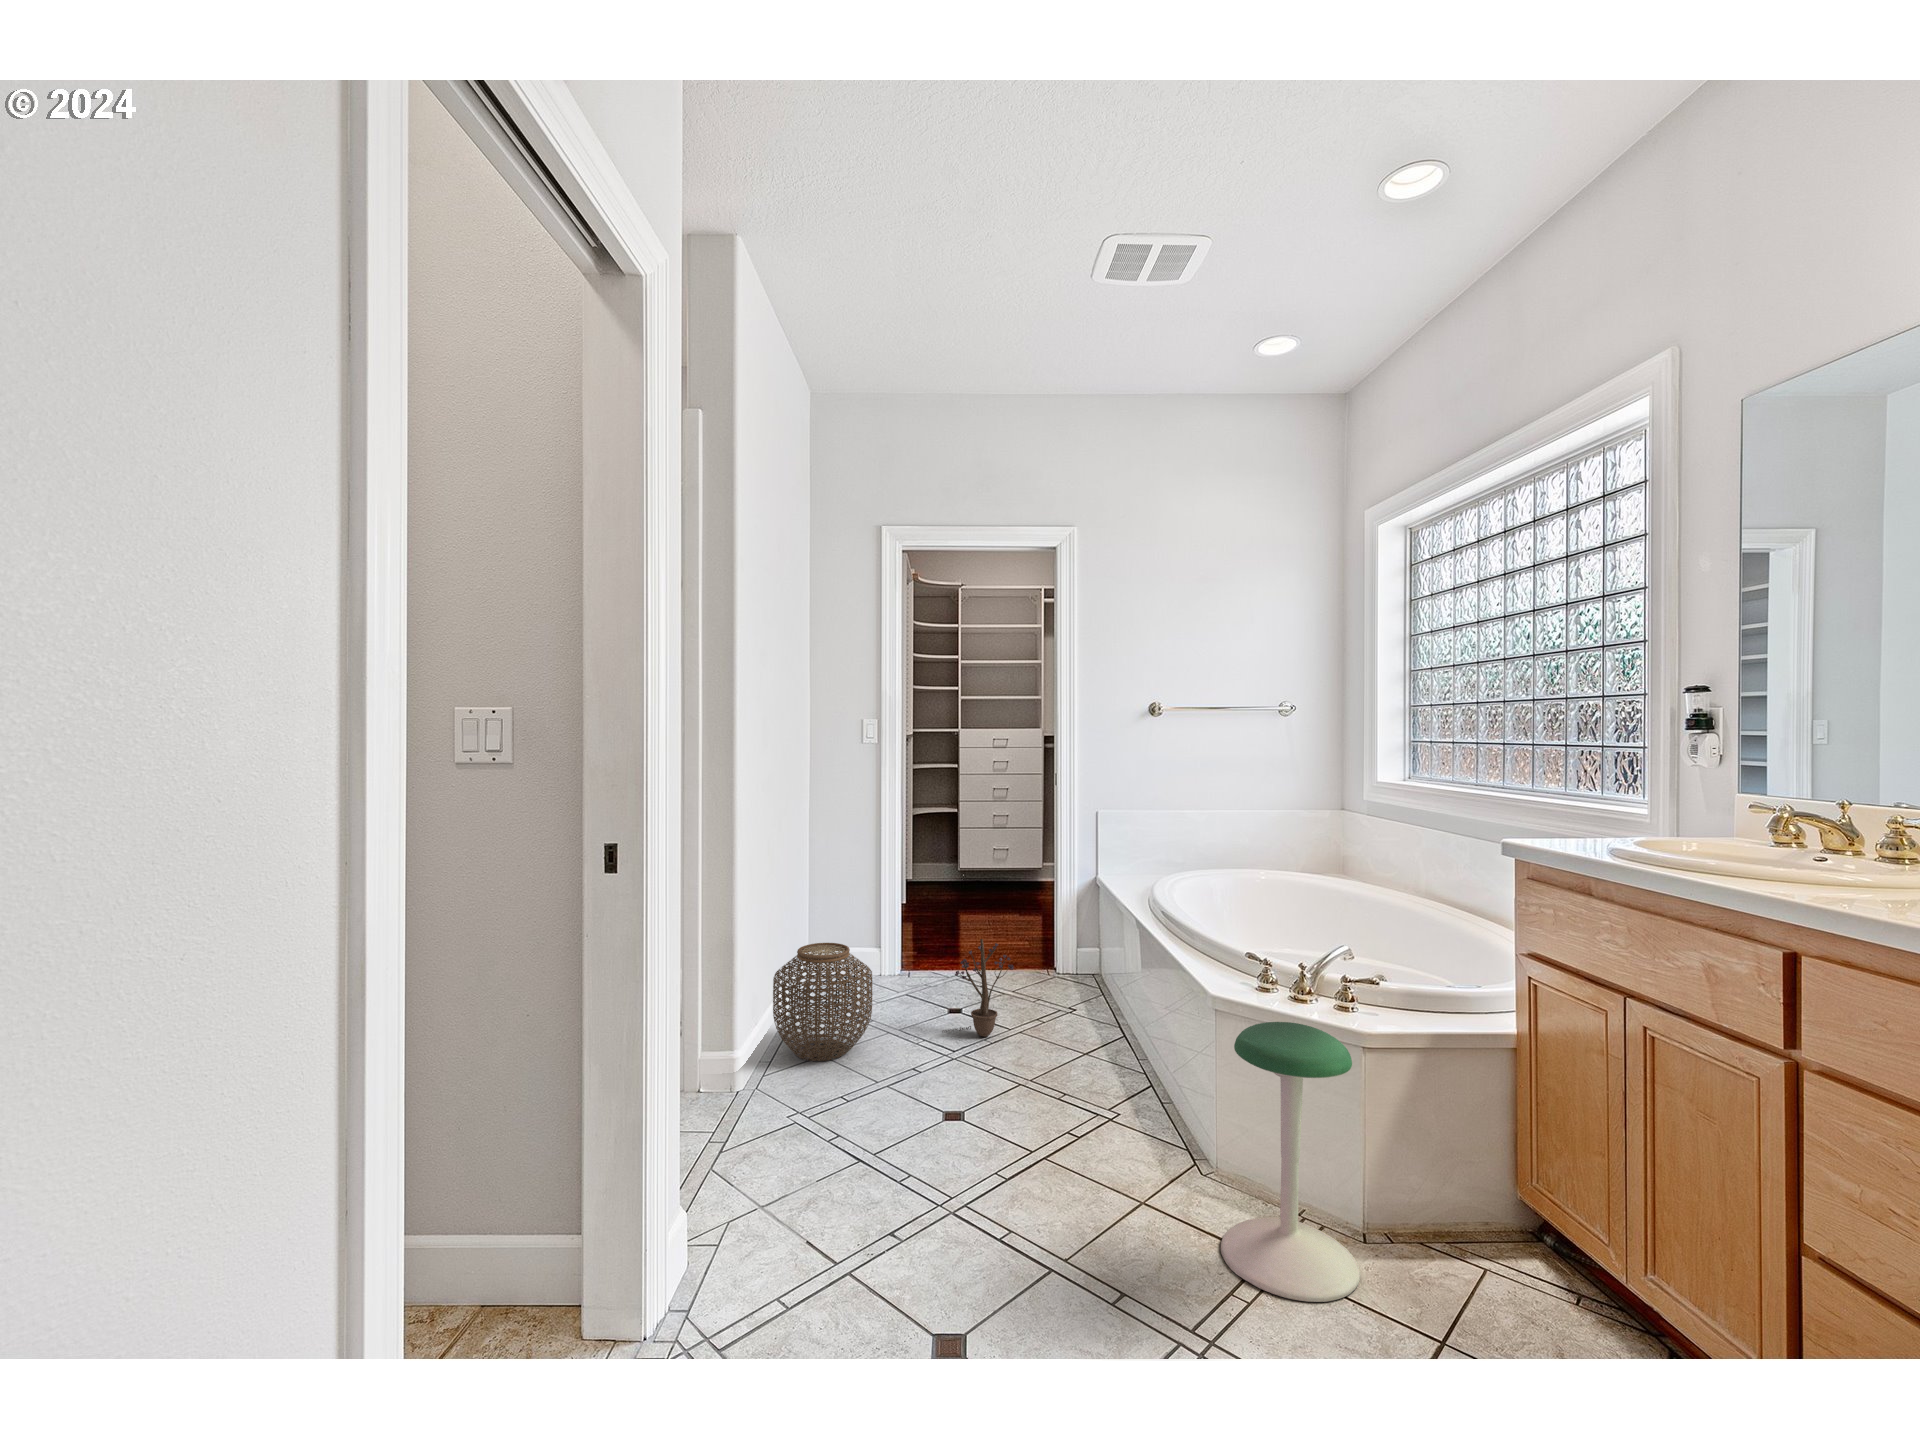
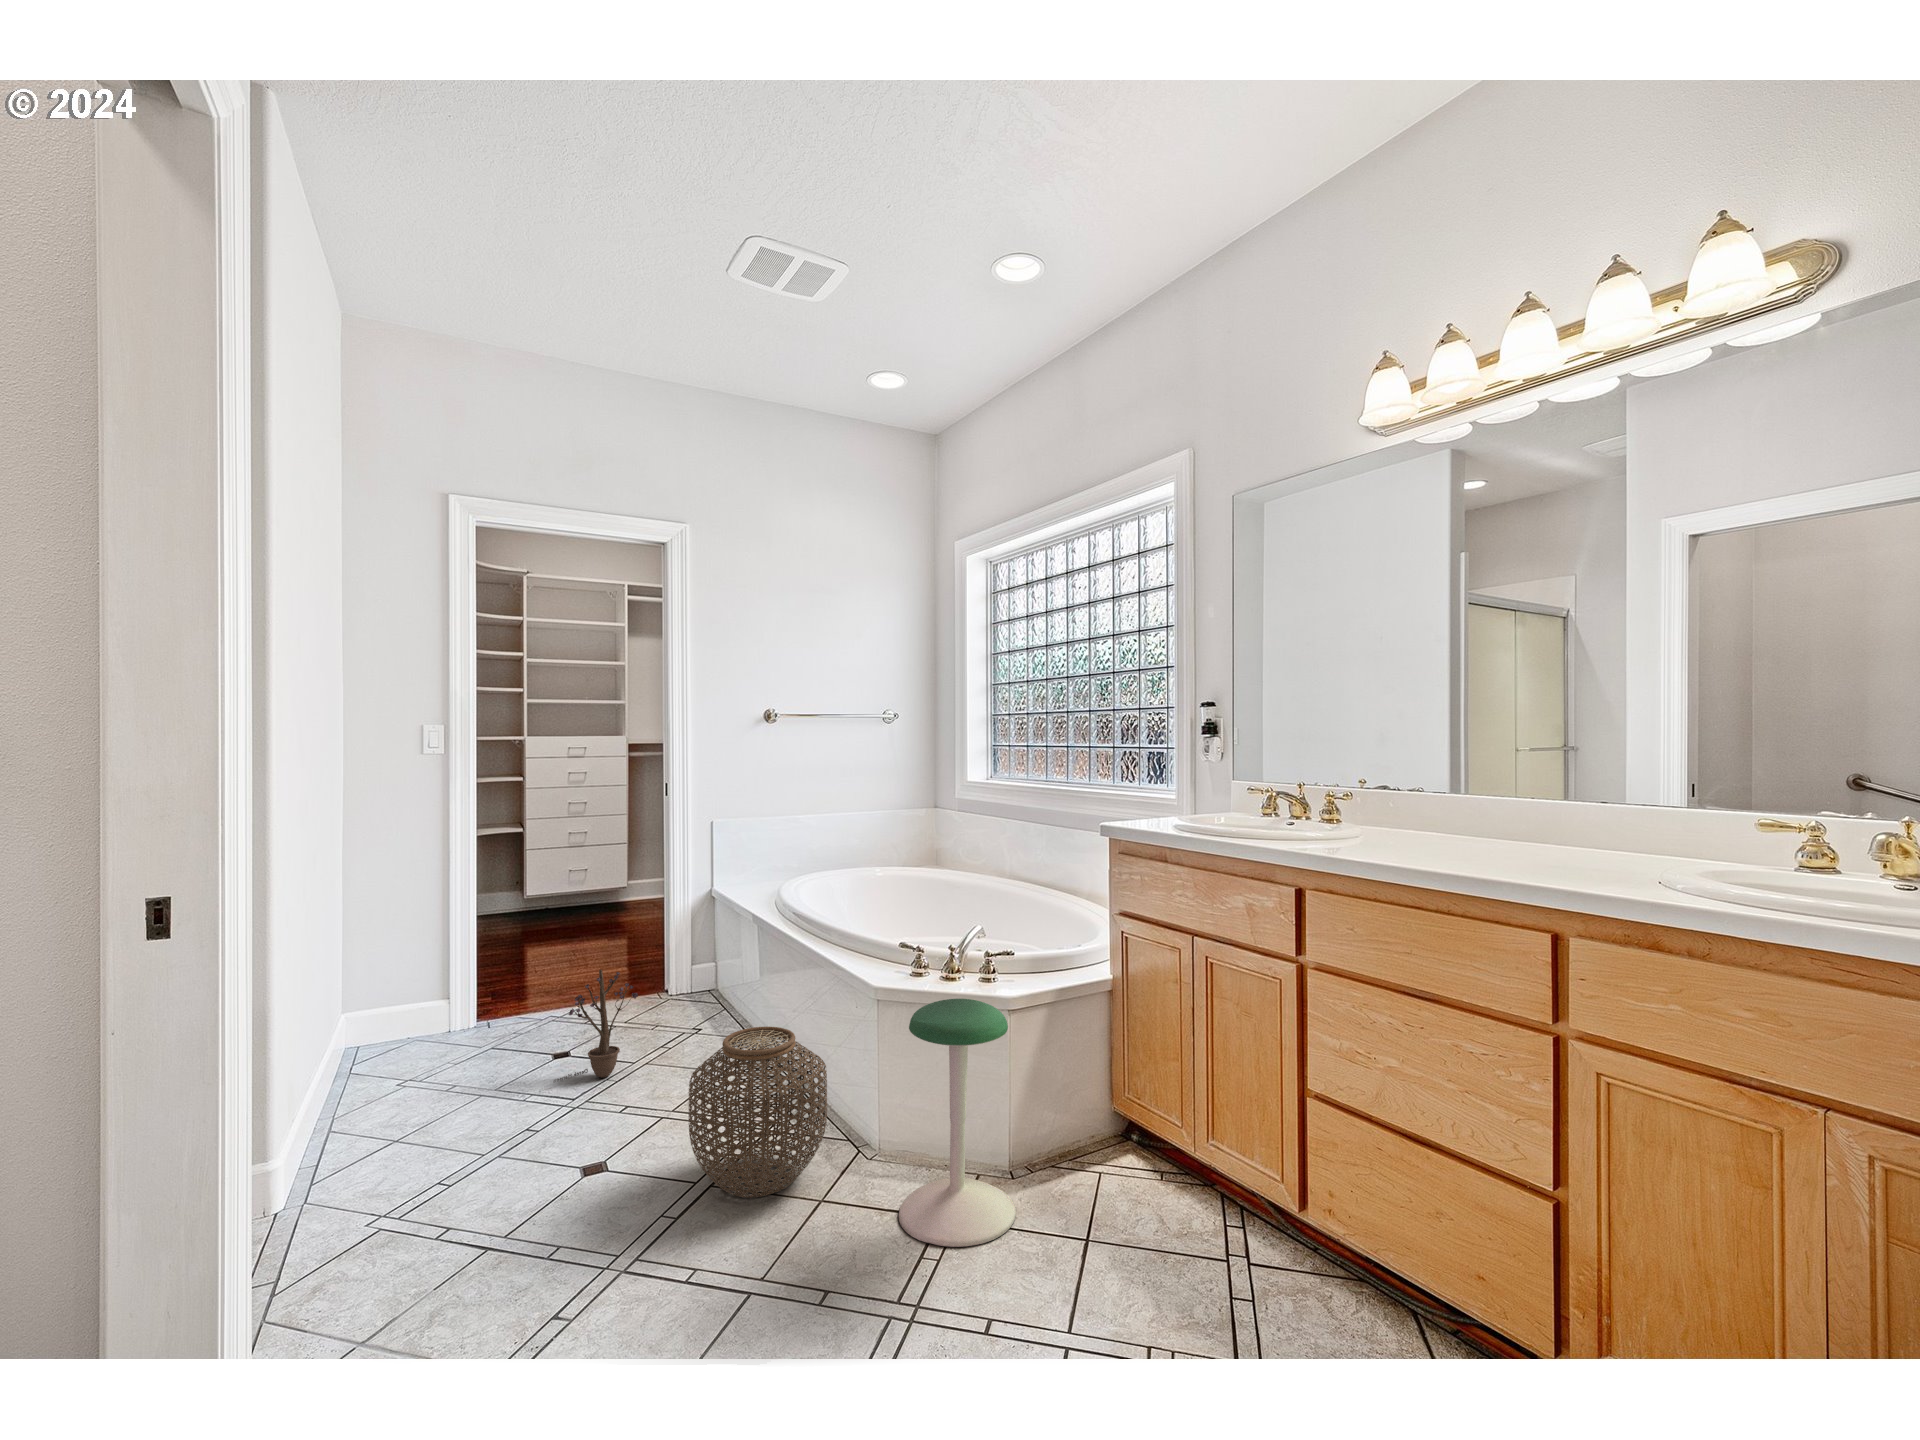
woven basket: present [773,943,872,1061] -> present [689,1027,827,1198]

